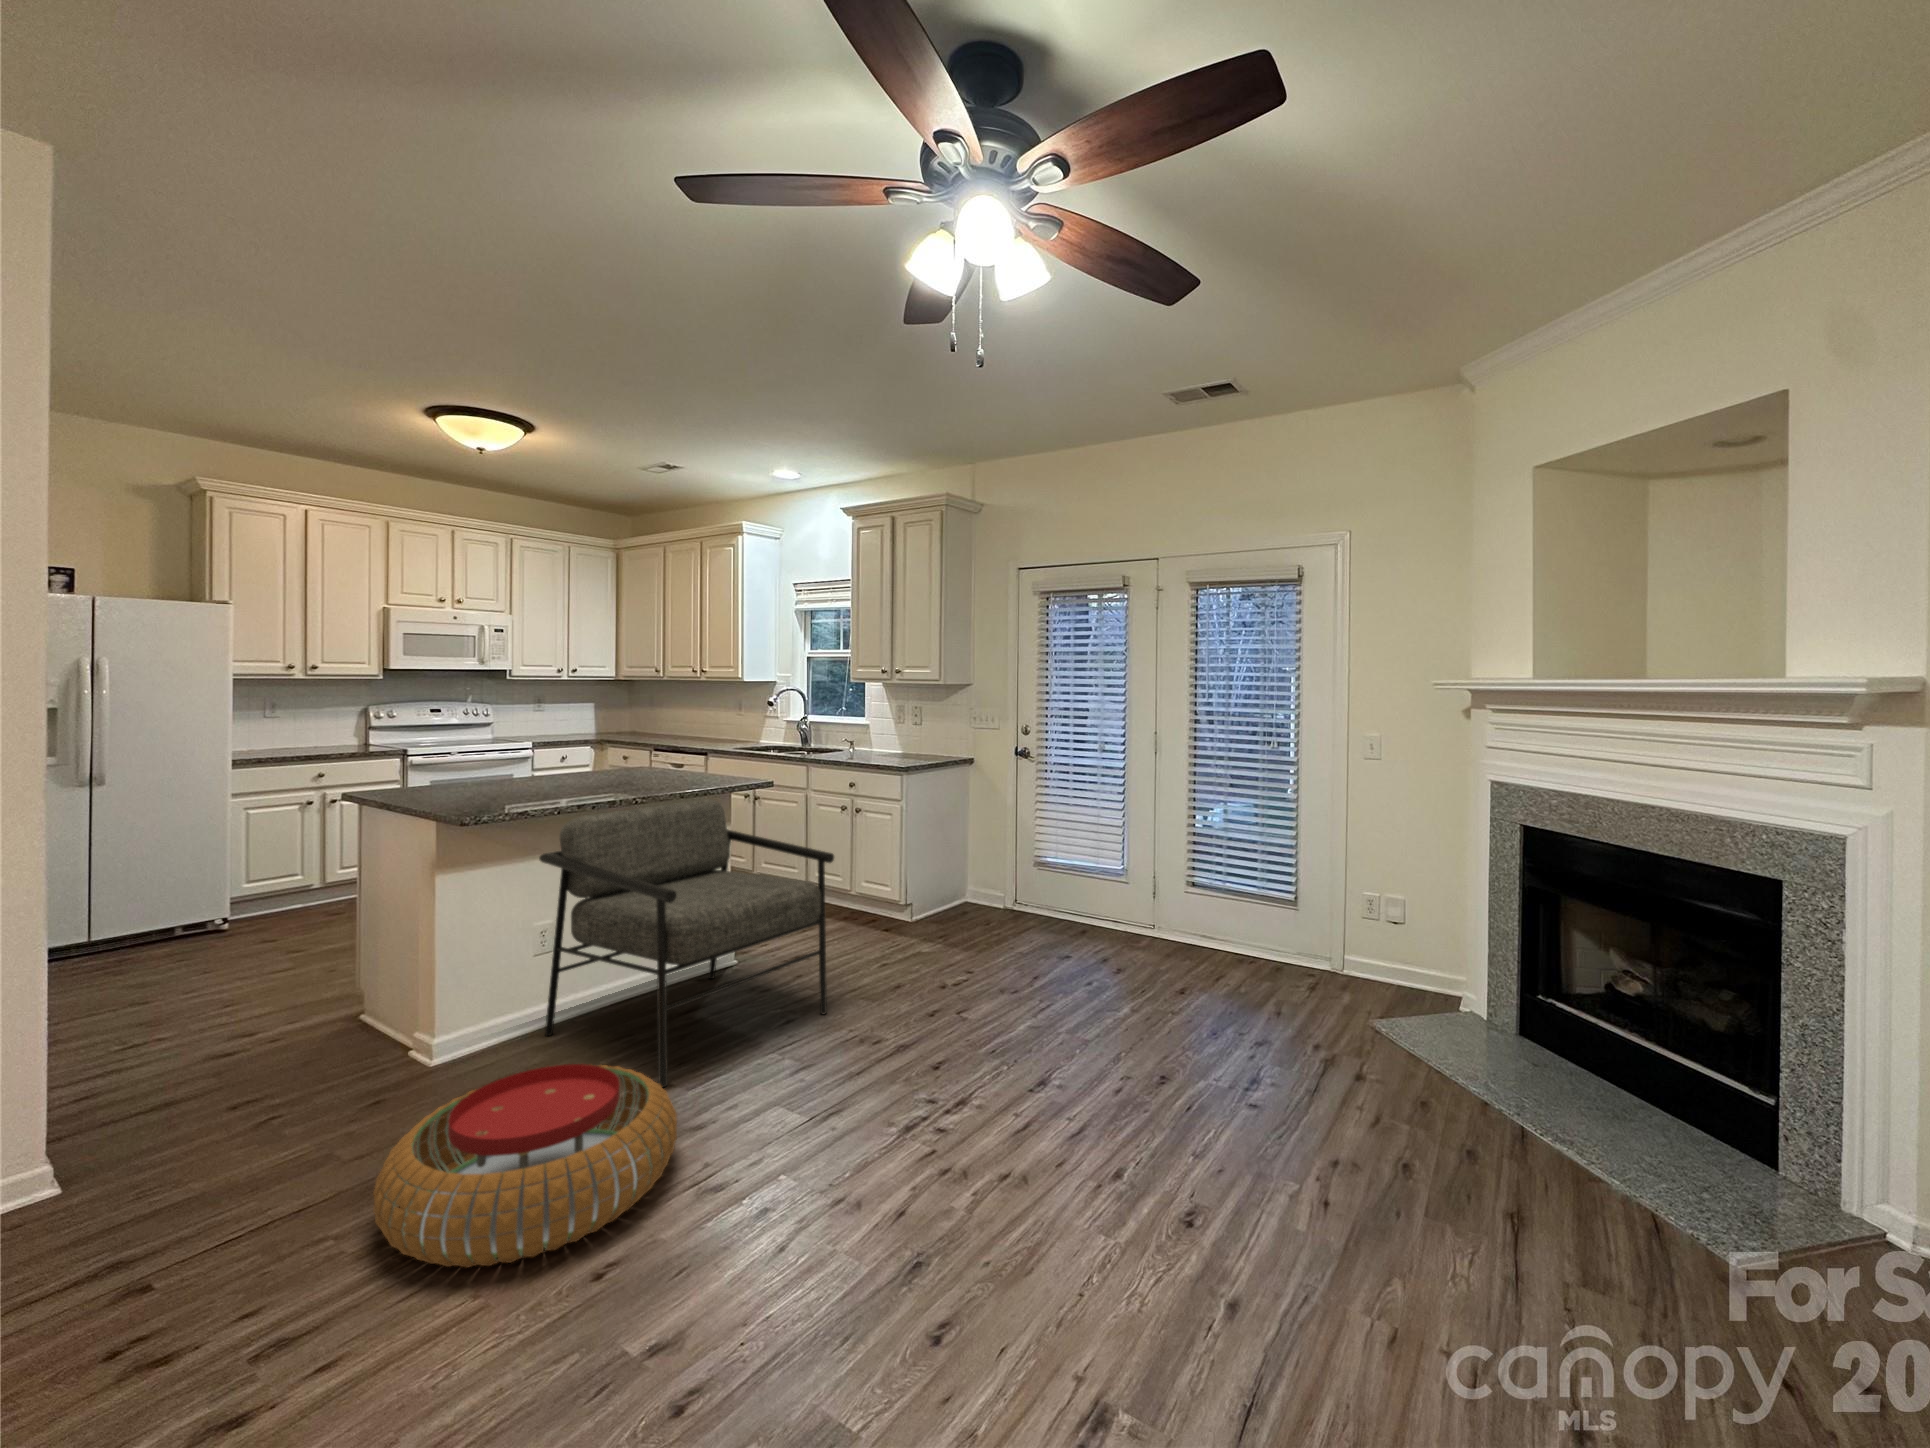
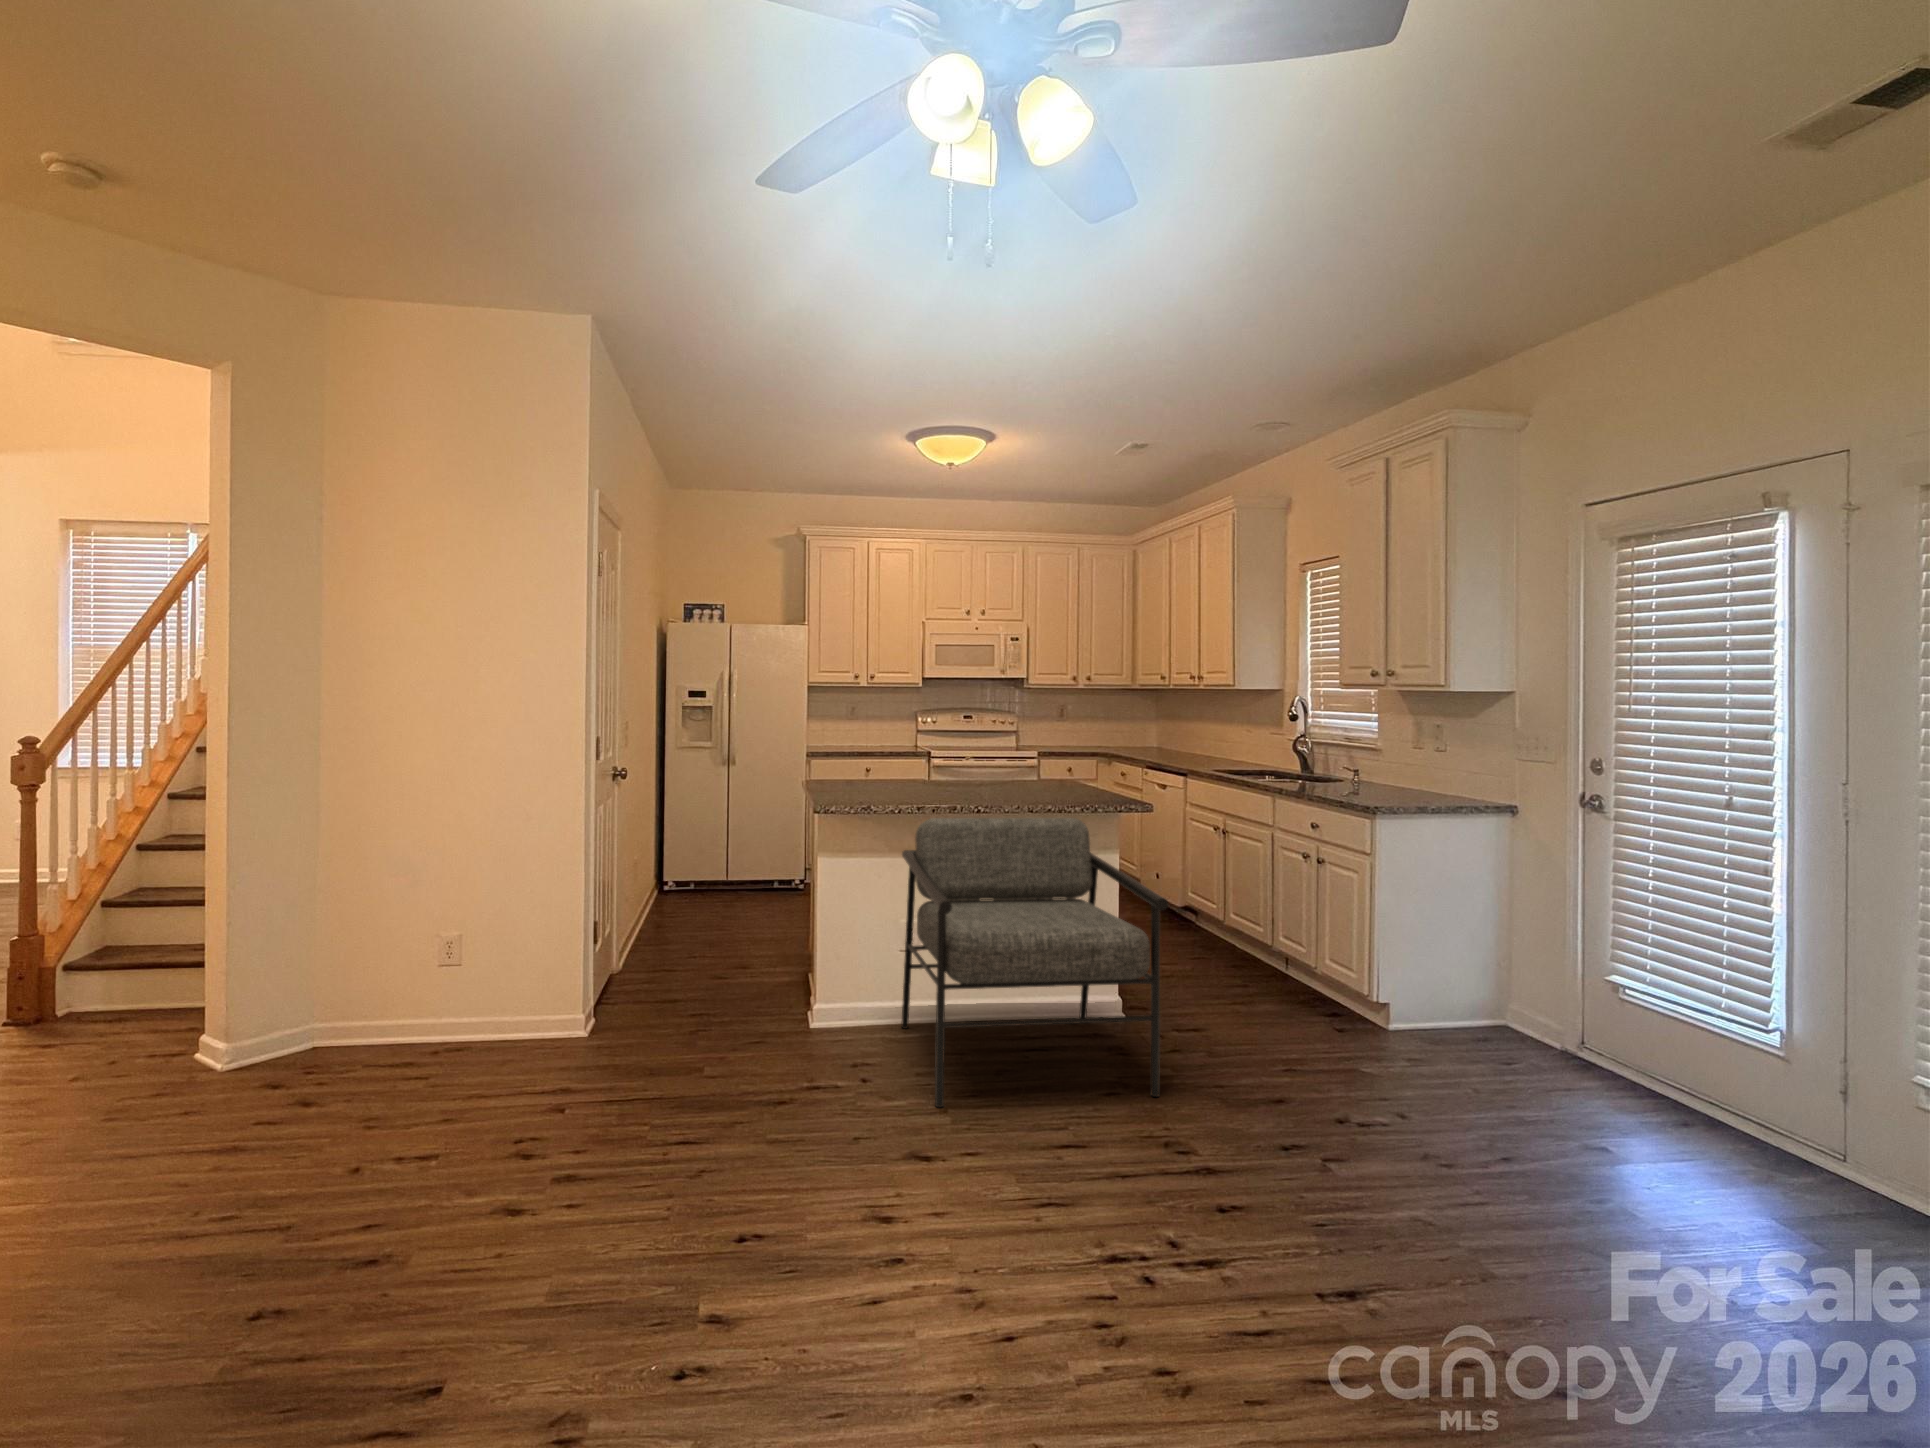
pouf: present [373,1064,677,1267] -> none [649,1038,893,1202]

